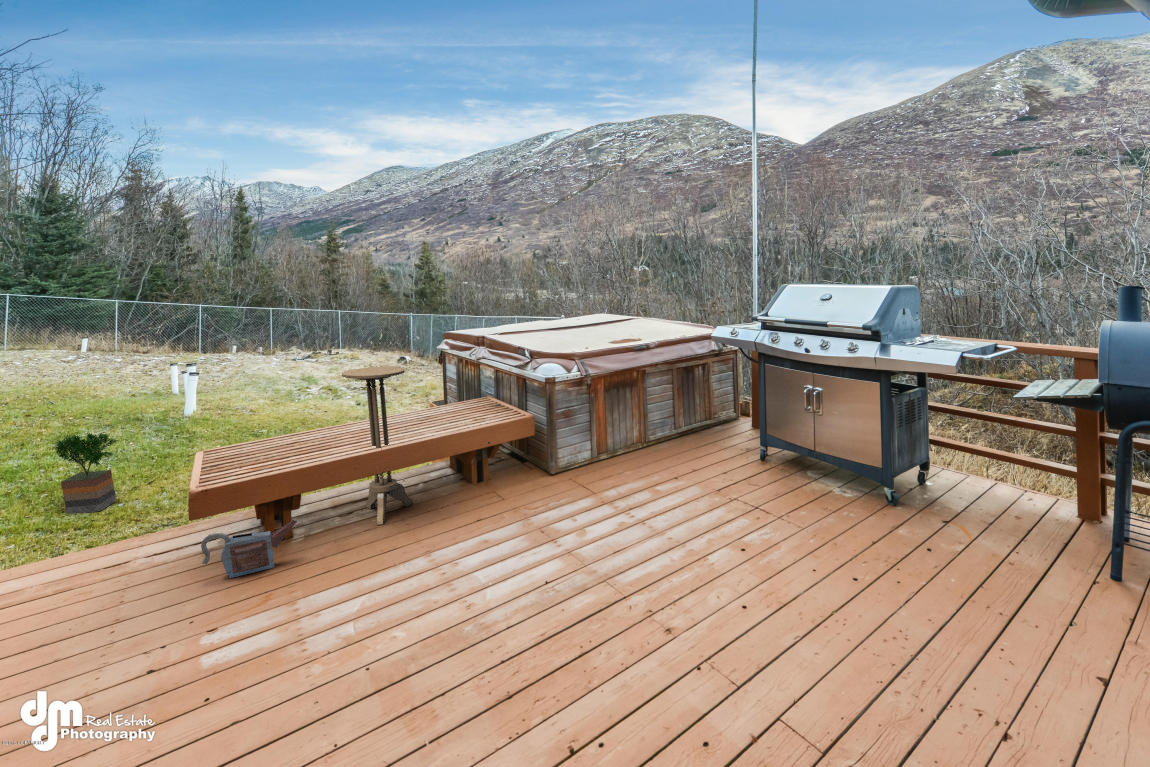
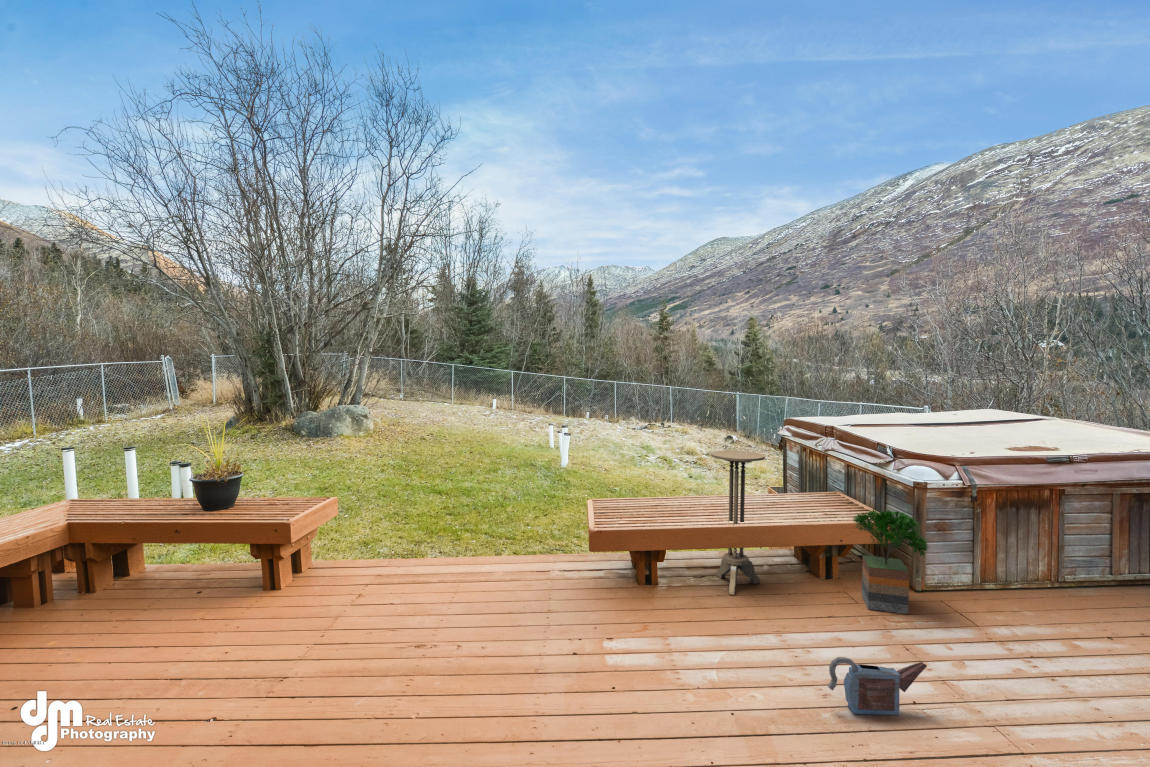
potted tree: present [55,433,116,514] -> present [853,509,928,614]
watering can: present [201,520,297,578] -> present [828,657,927,715]

